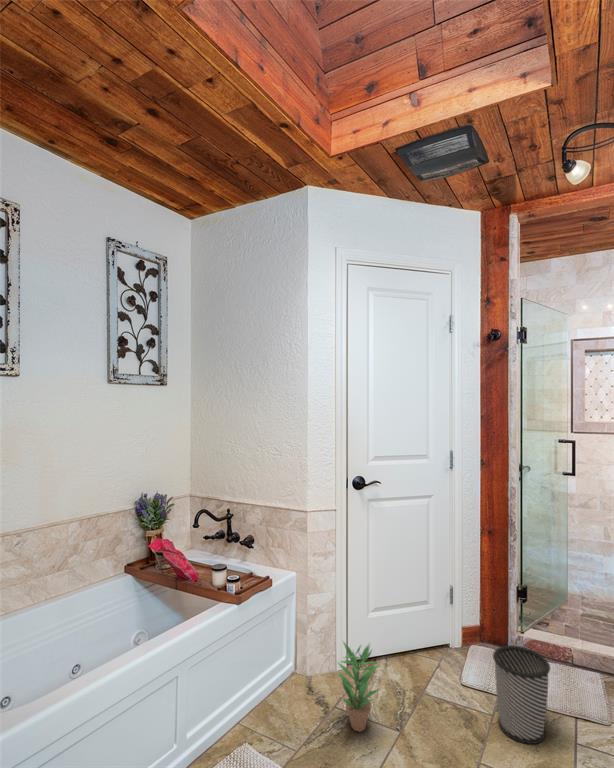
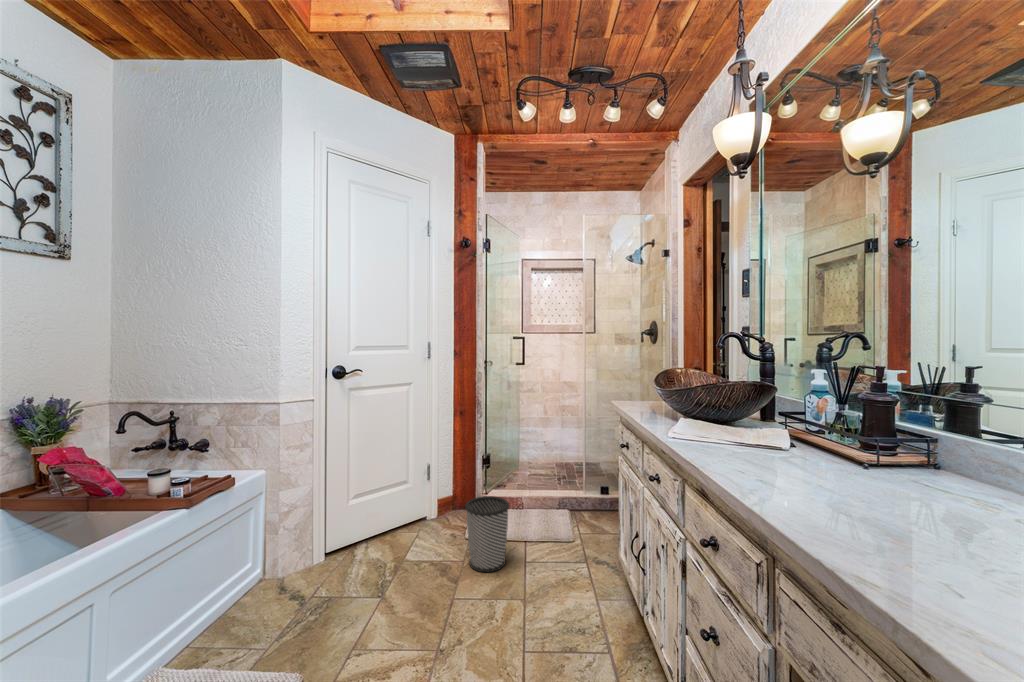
potted plant: present [337,642,380,732] -> none [311,515,363,609]

